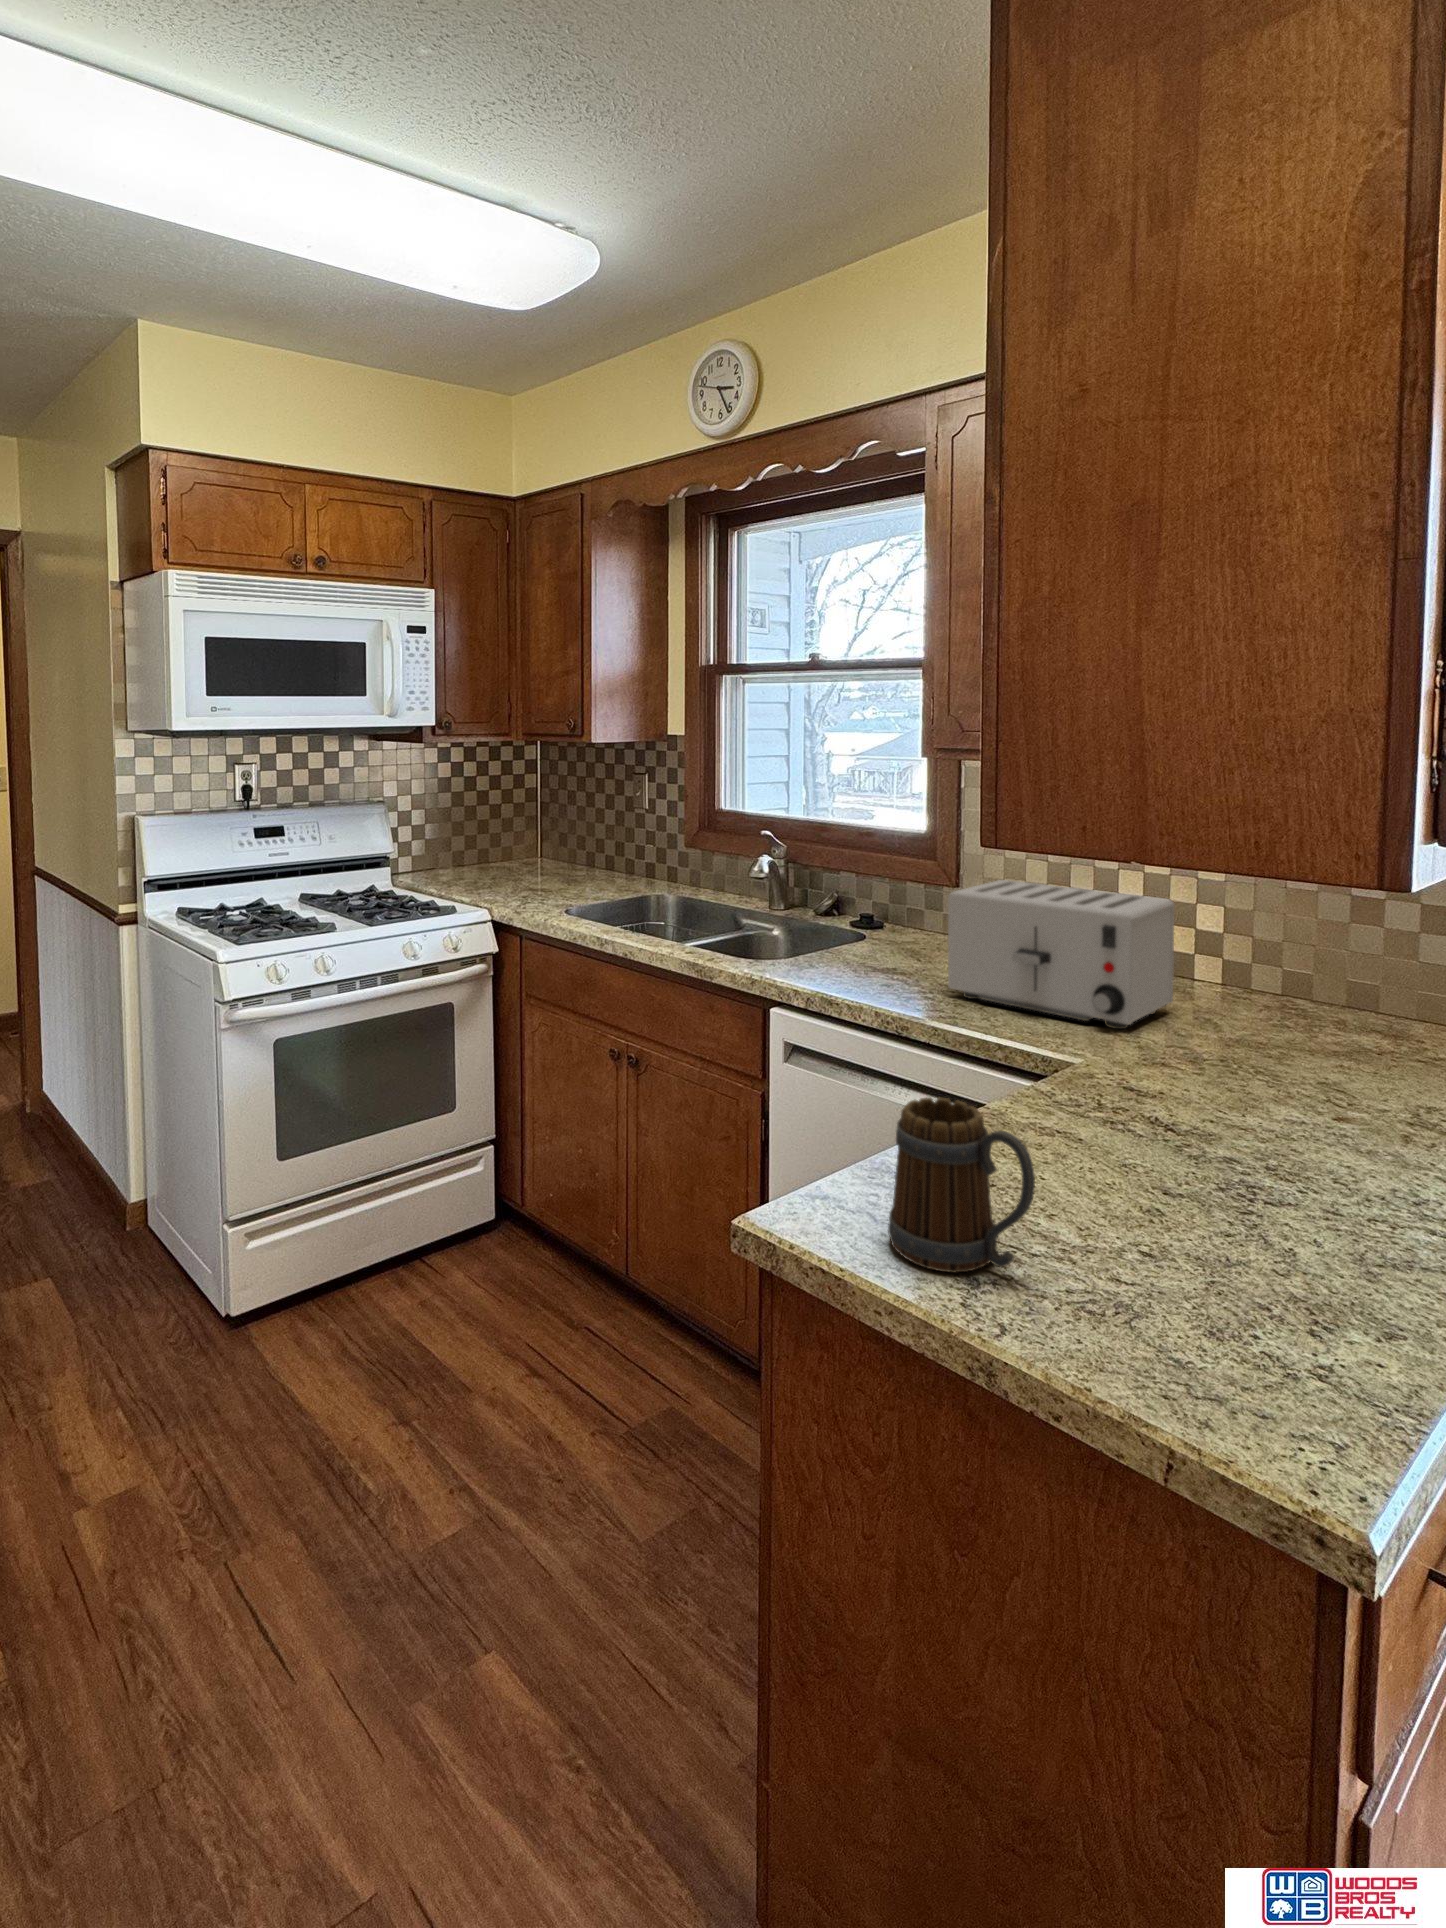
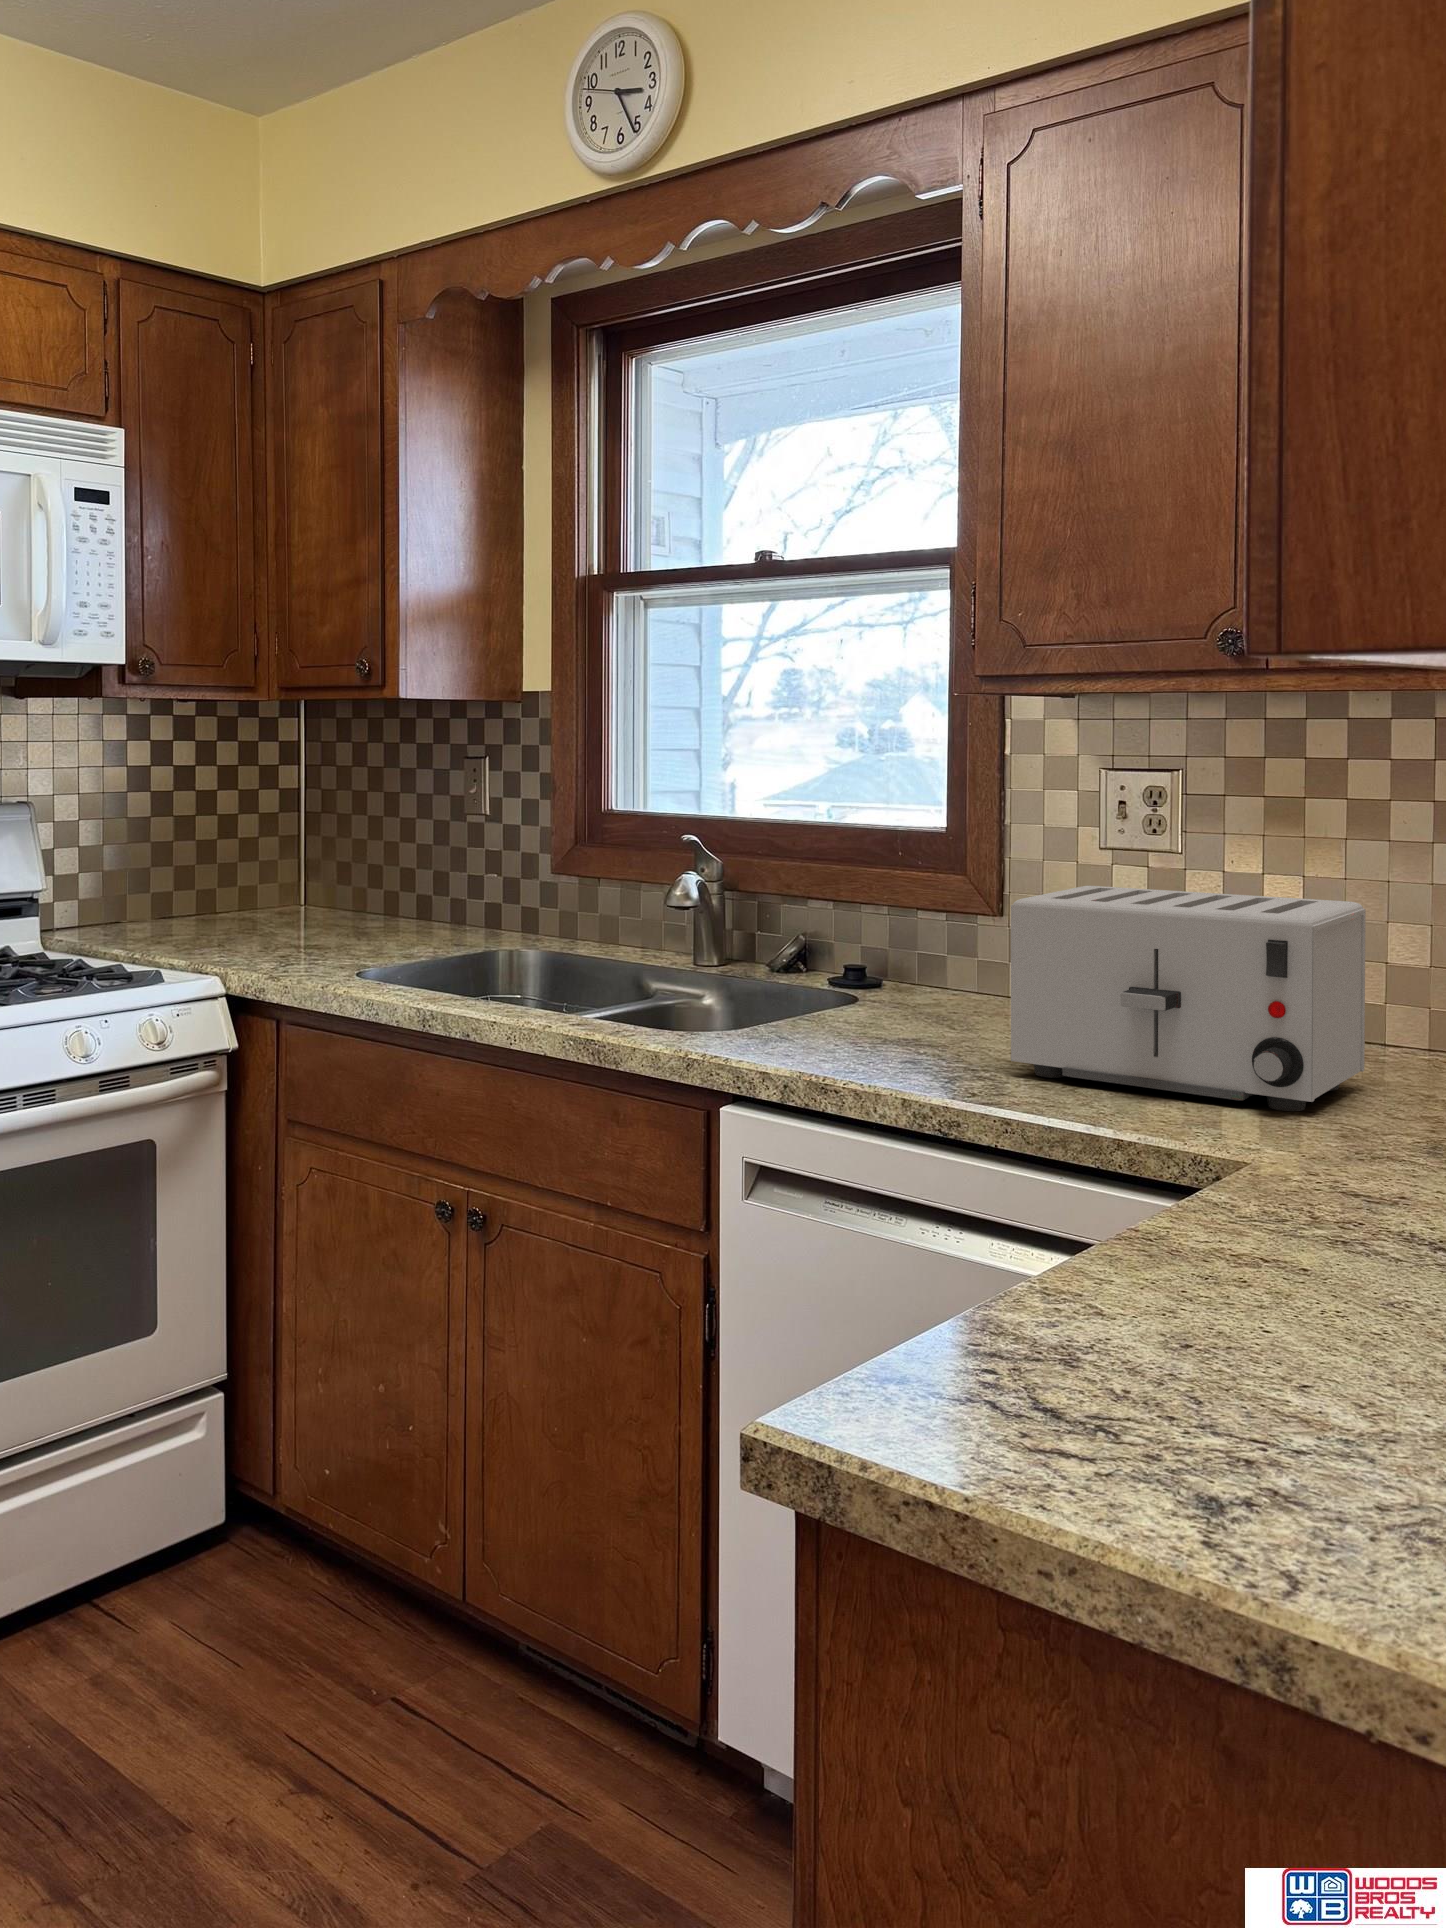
mug: present [888,1097,1035,1272] -> none [1034,1169,1321,1489]

